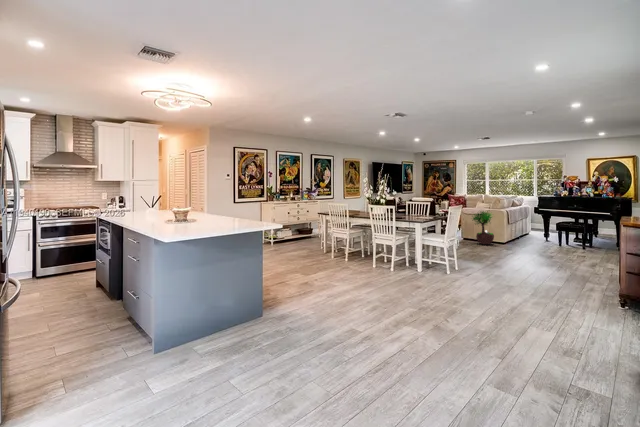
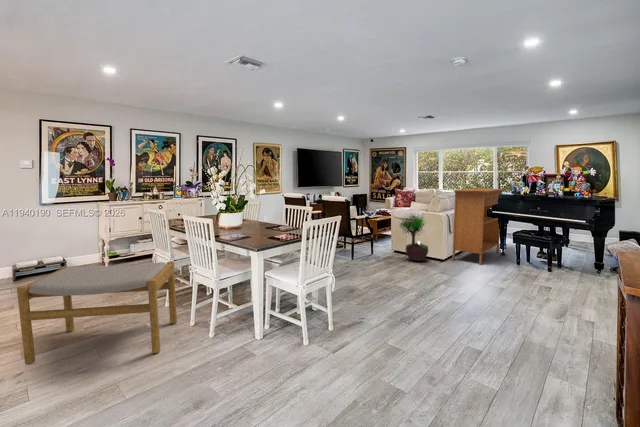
console table: none [511,192,549,246] -> present [452,188,506,265]
footstool: none [305,233,373,282] -> present [17,261,177,365]

